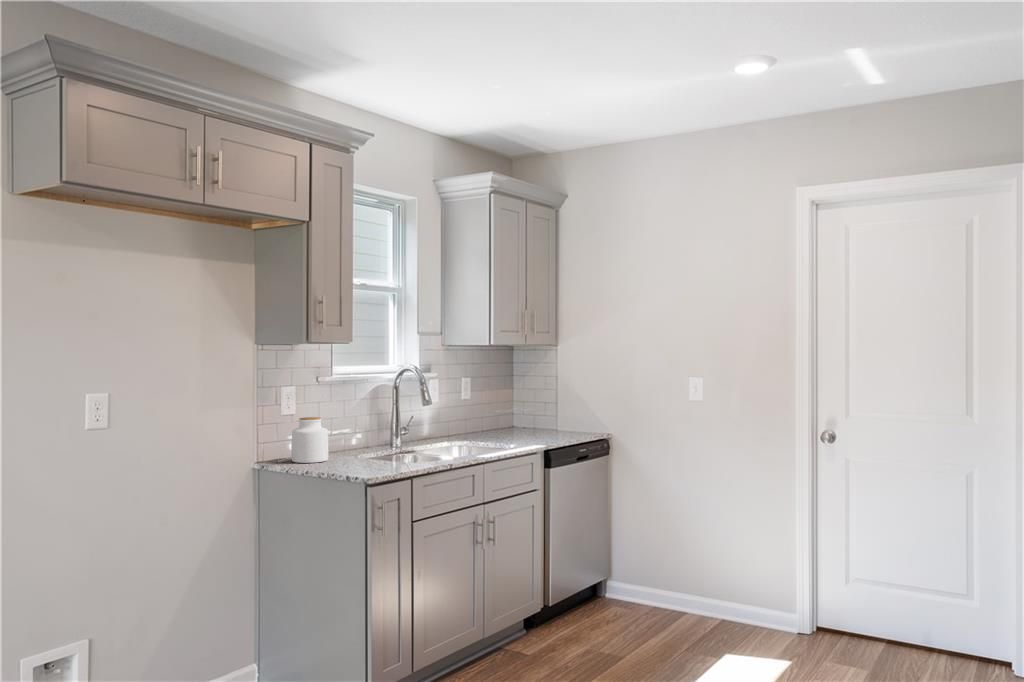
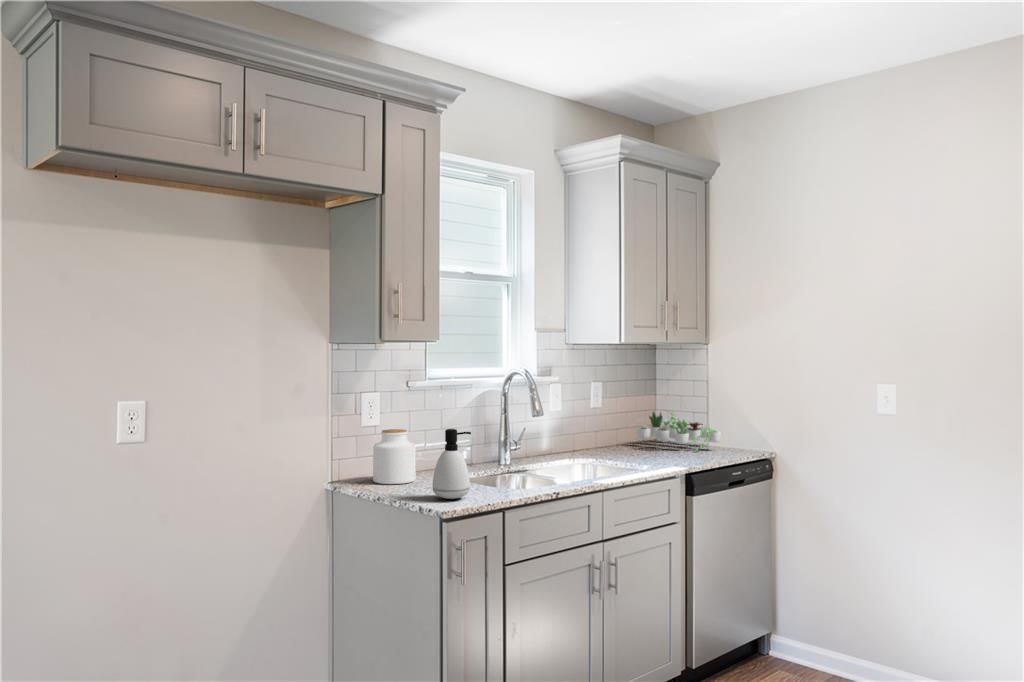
succulent plant: none [493,400,568,434] -> present [637,412,721,451]
soap dispenser: none [353,414,384,471] -> present [433,429,471,499]

